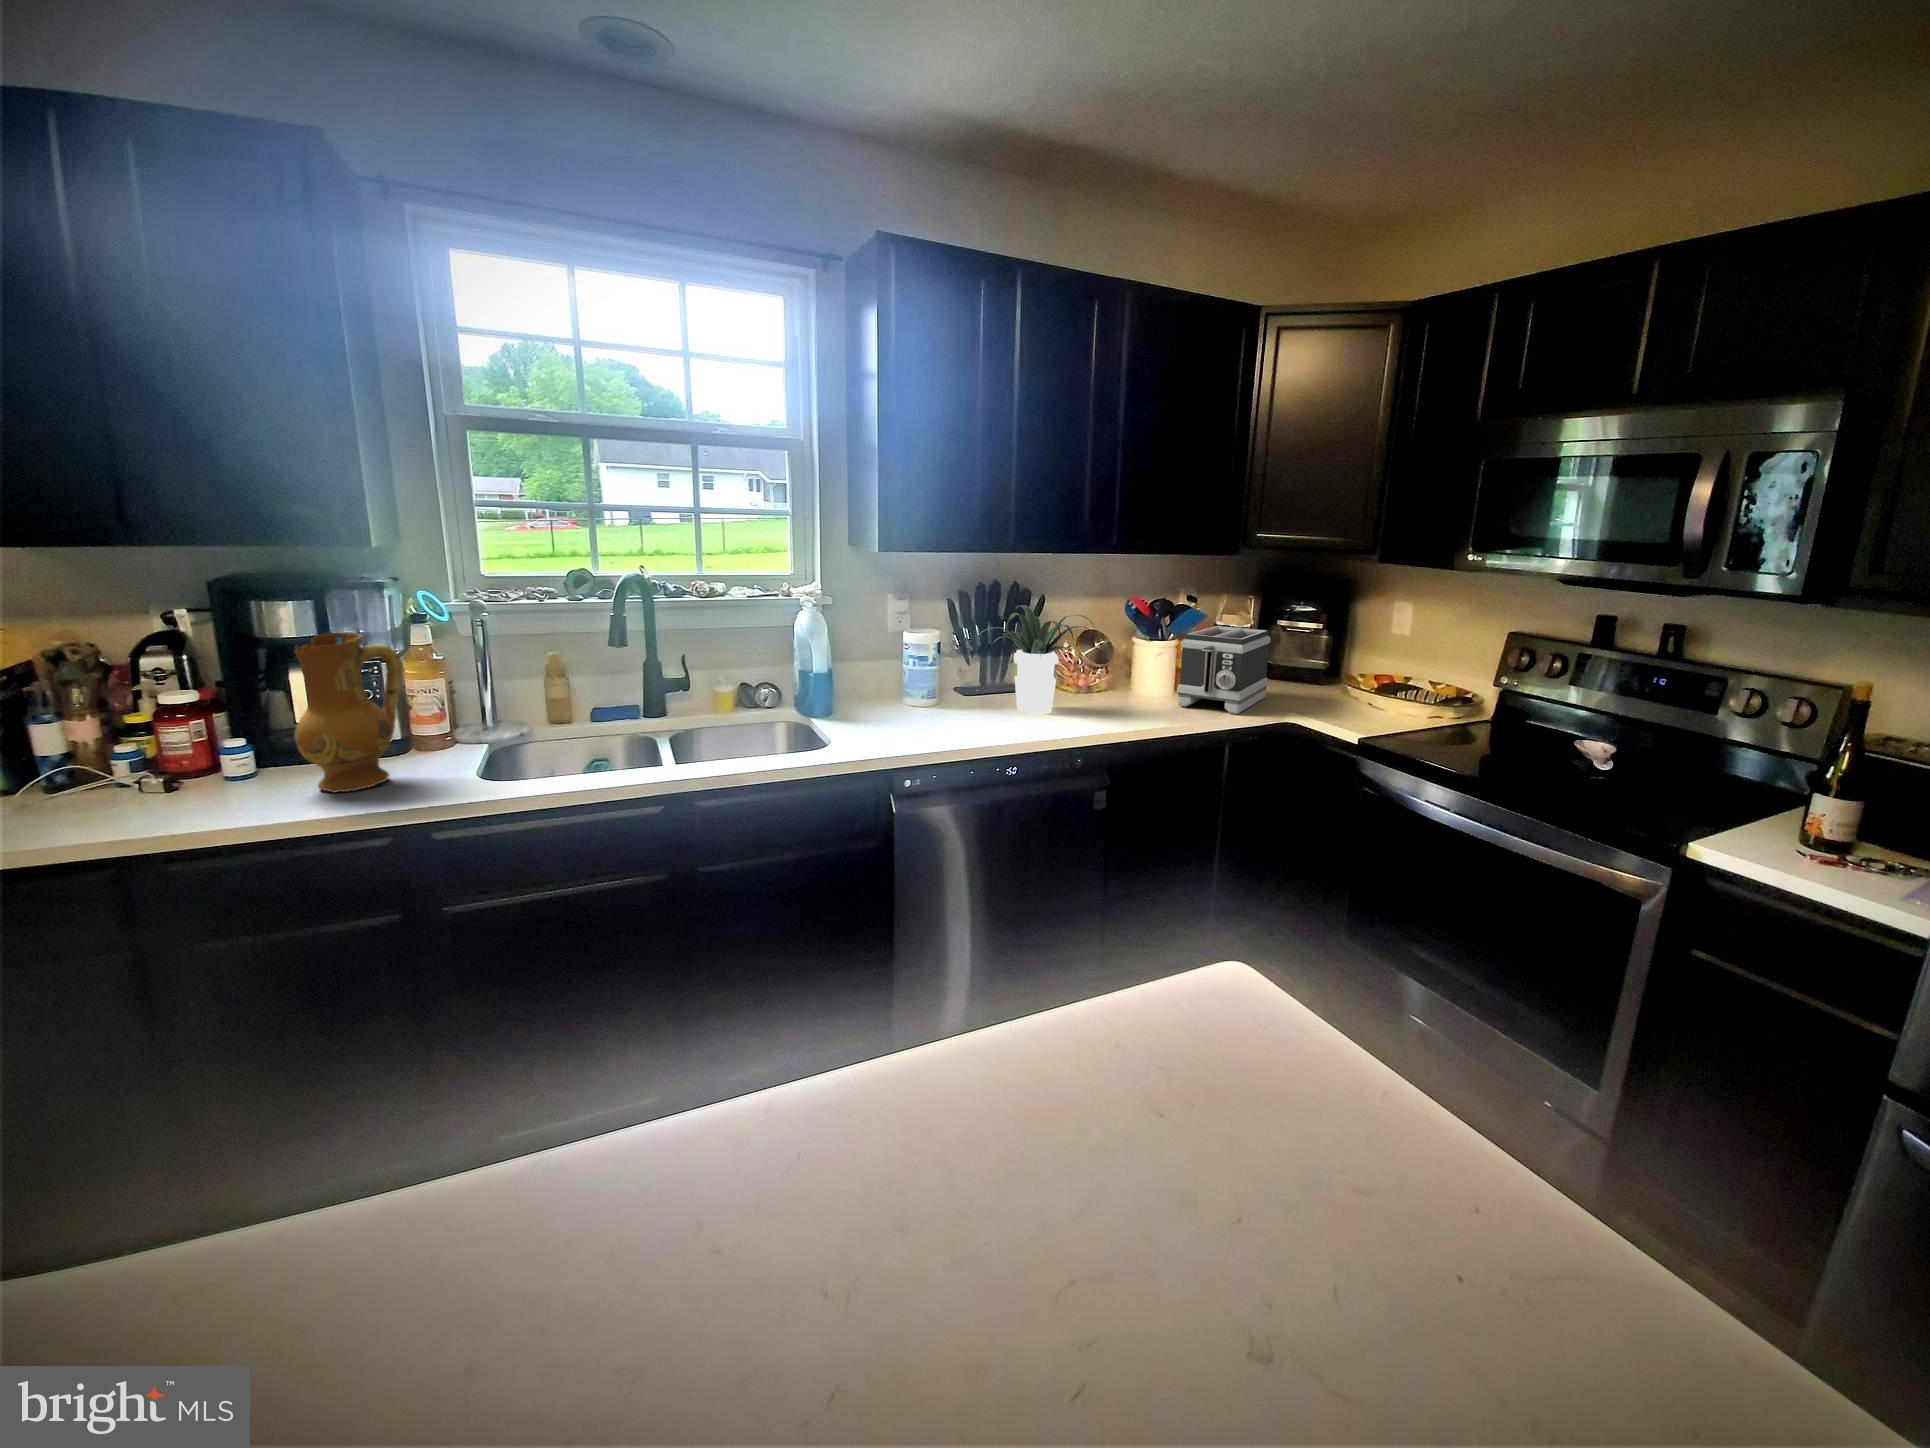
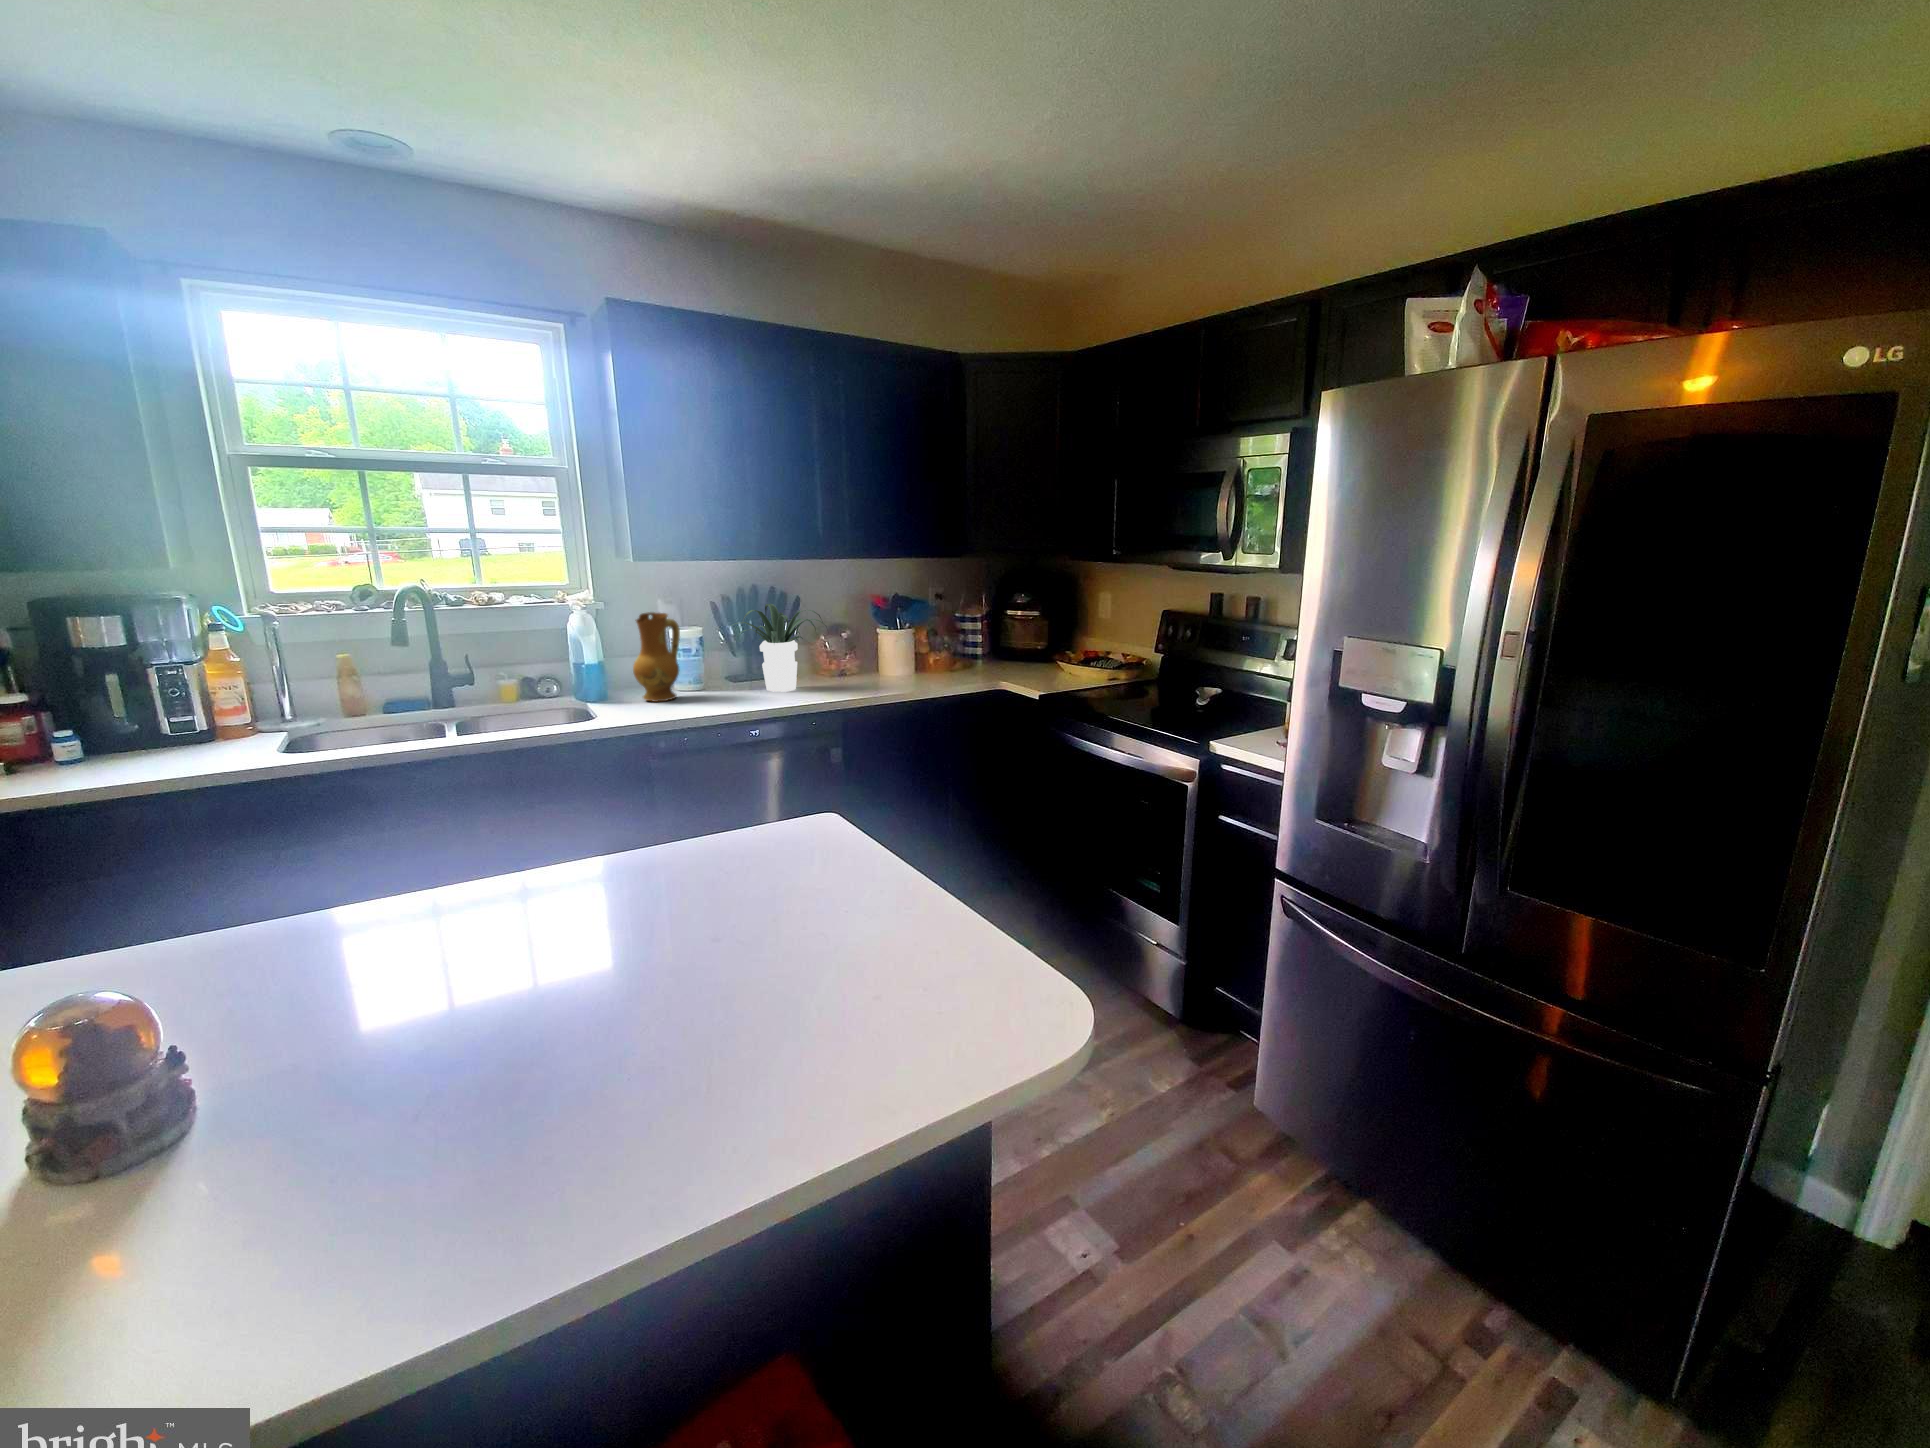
toaster: present [1177,626,1271,714] -> none [902,616,986,685]
ceramic jug: present [295,633,403,793] -> present [633,612,680,702]

